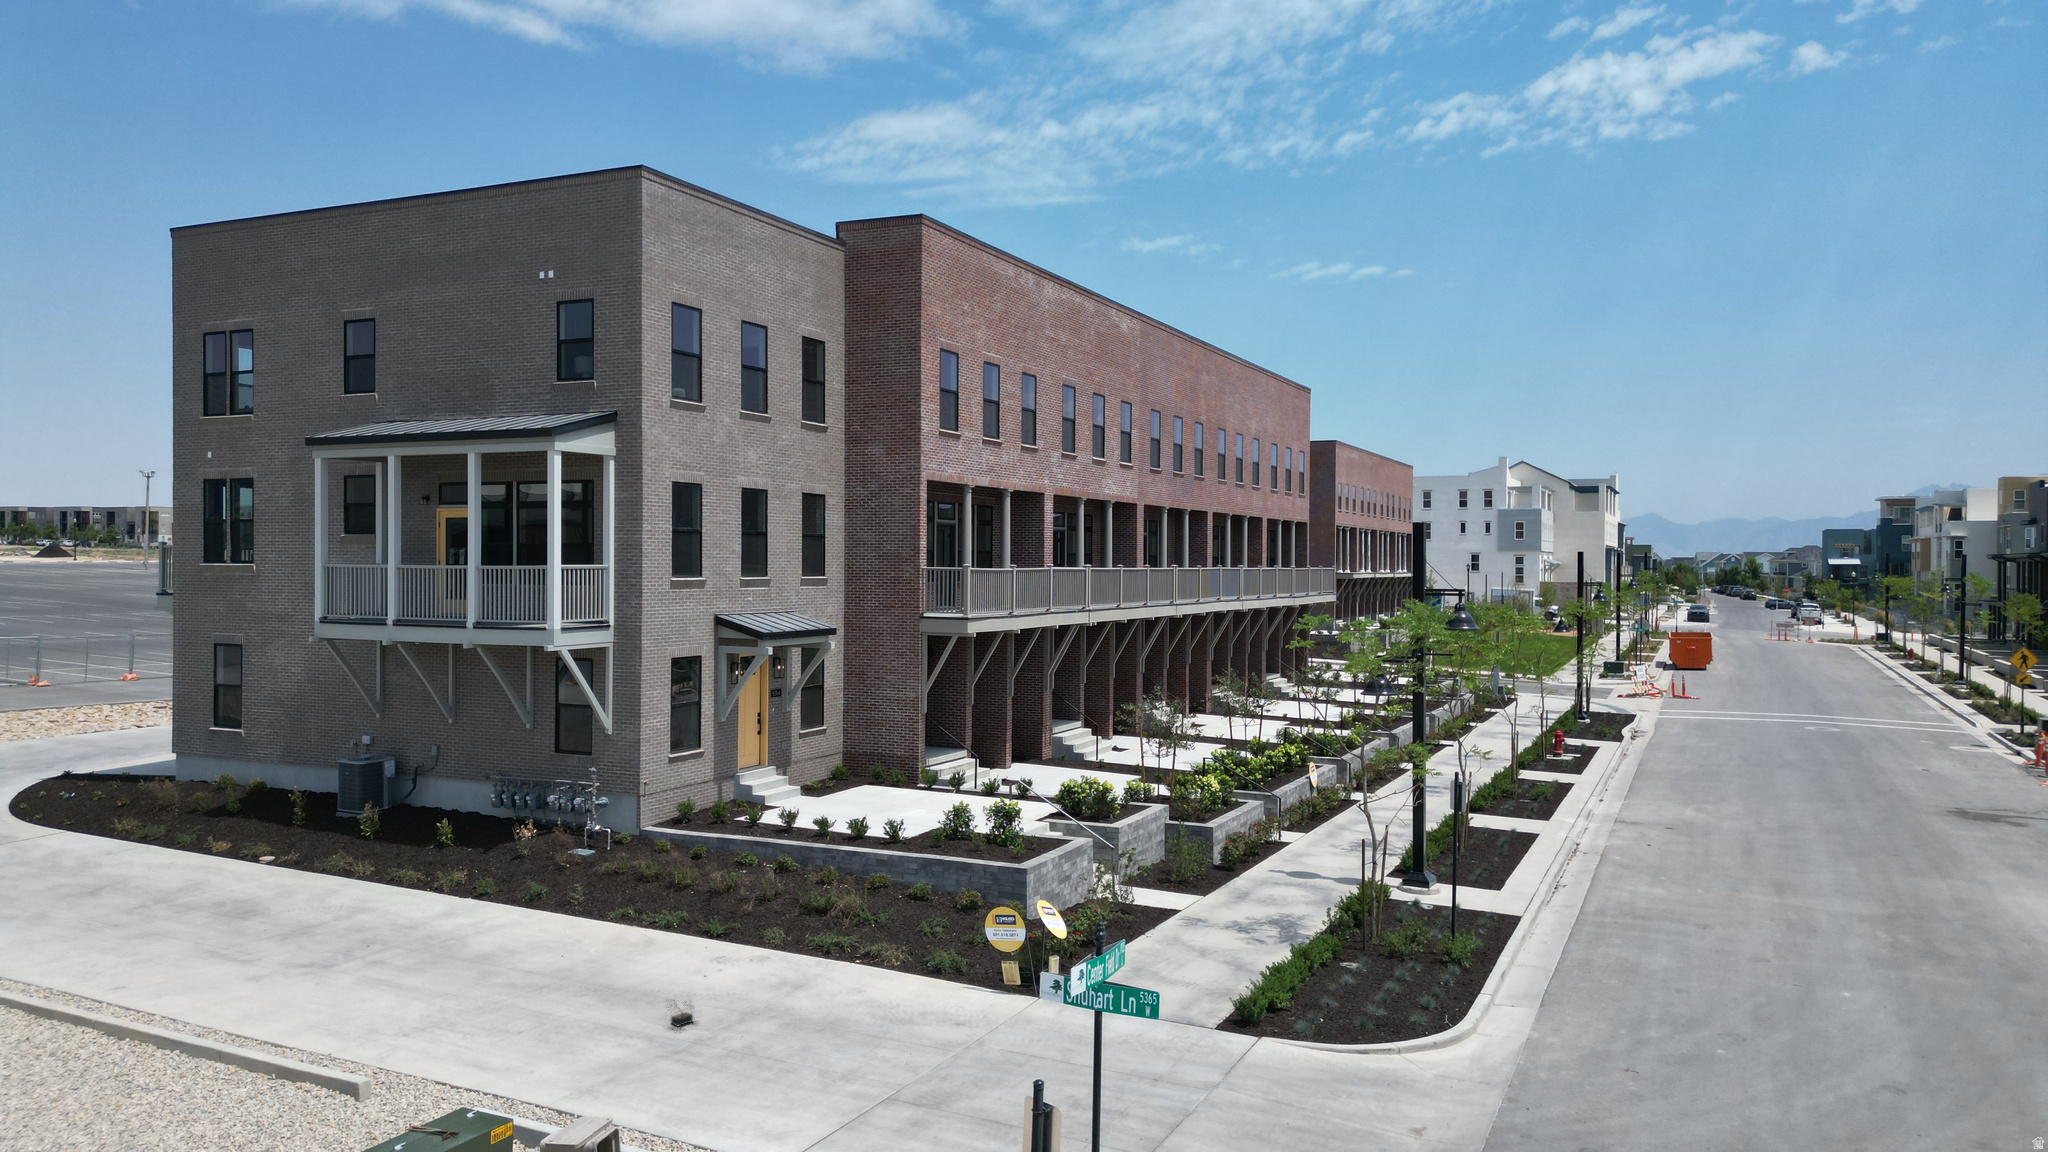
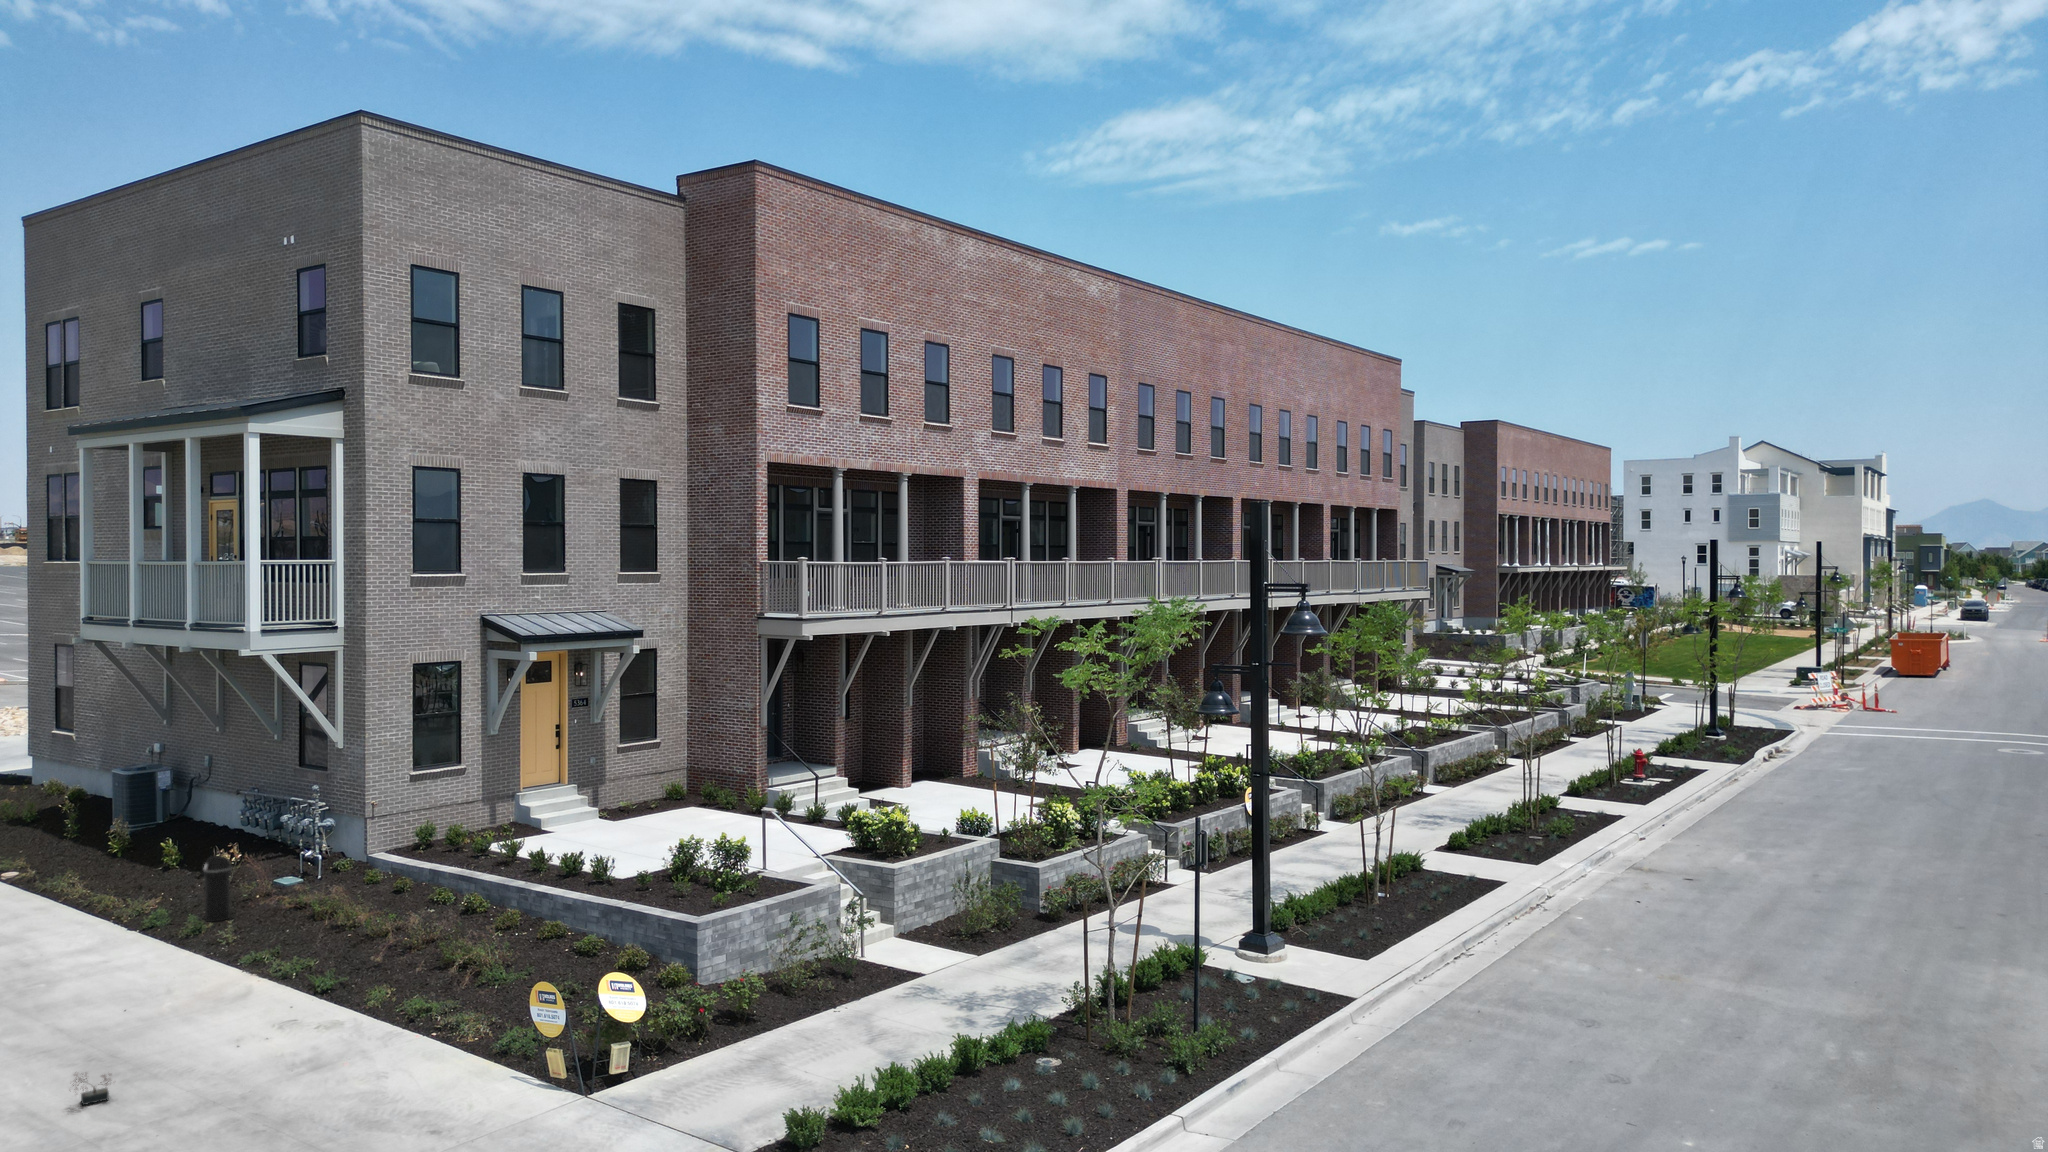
trash can: none [540,832,563,891] -> present [203,855,232,922]

